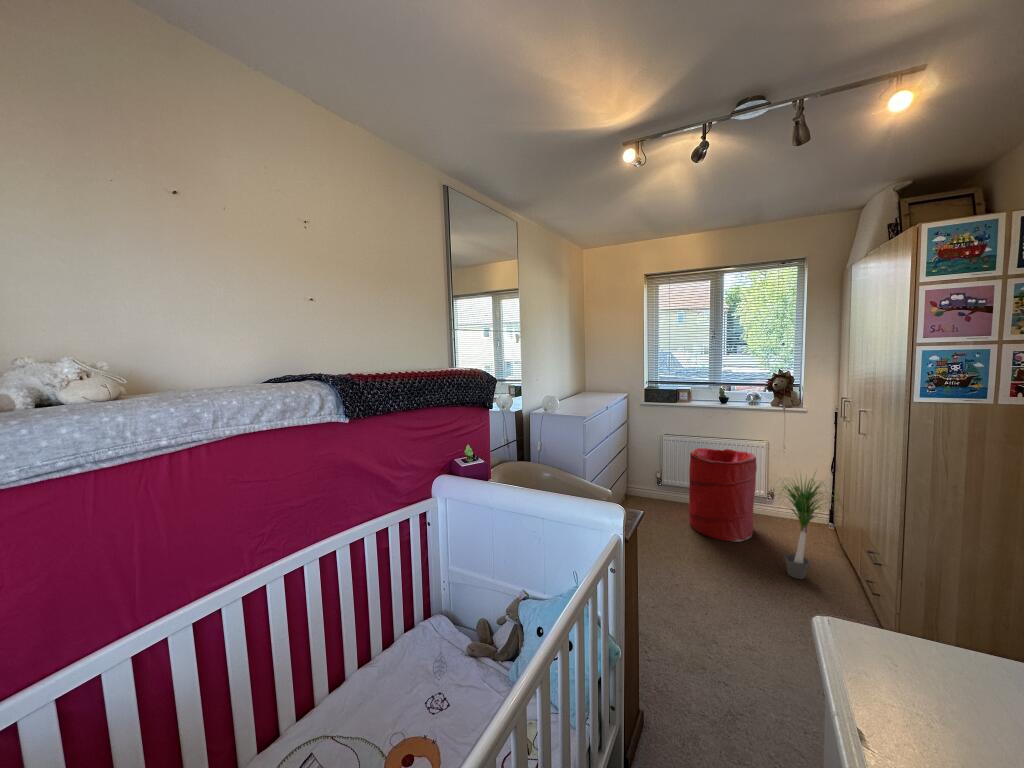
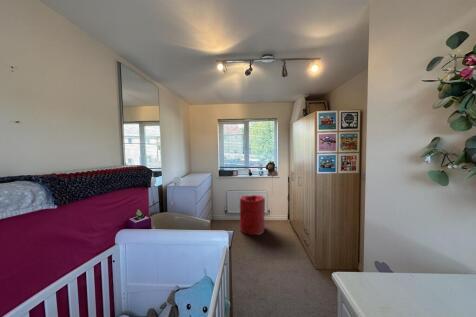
potted plant: present [772,477,841,579] -> none [268,199,299,245]

